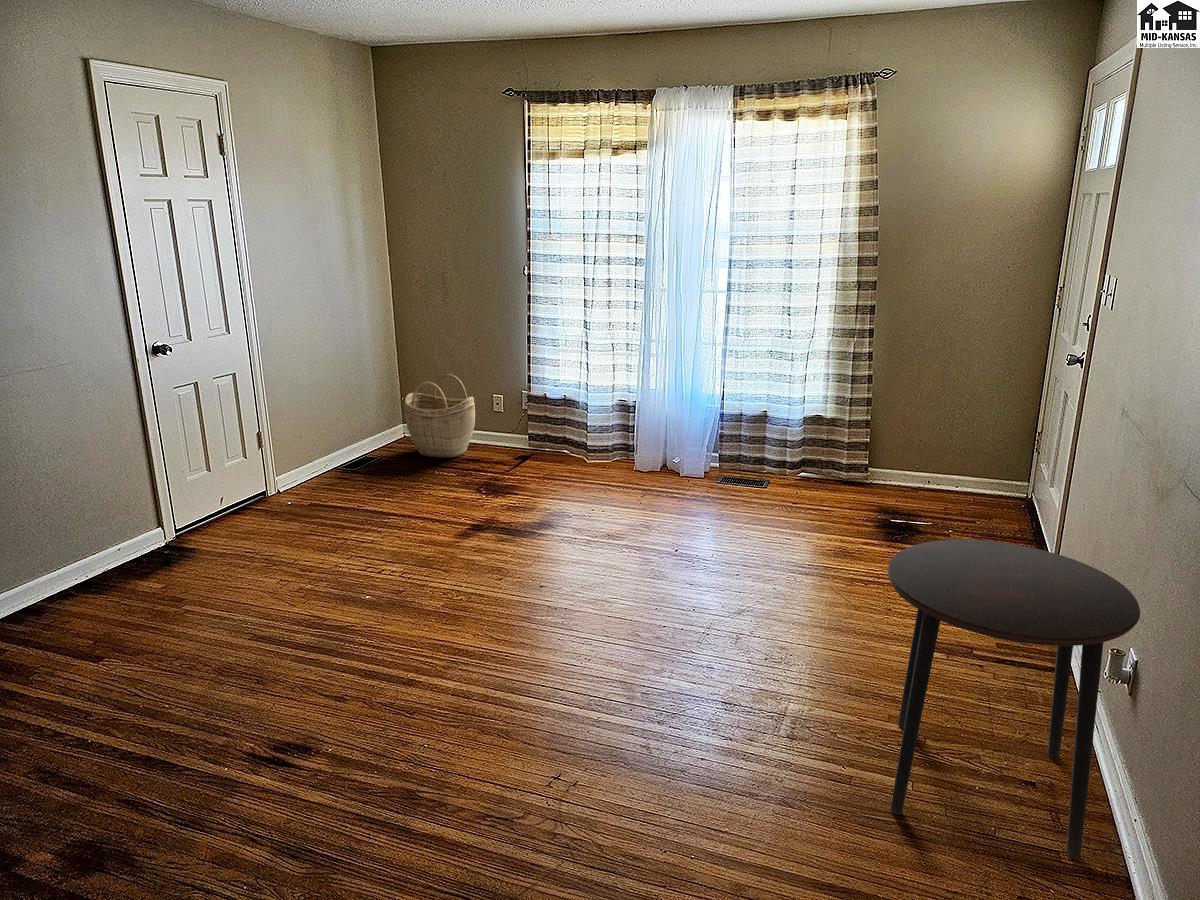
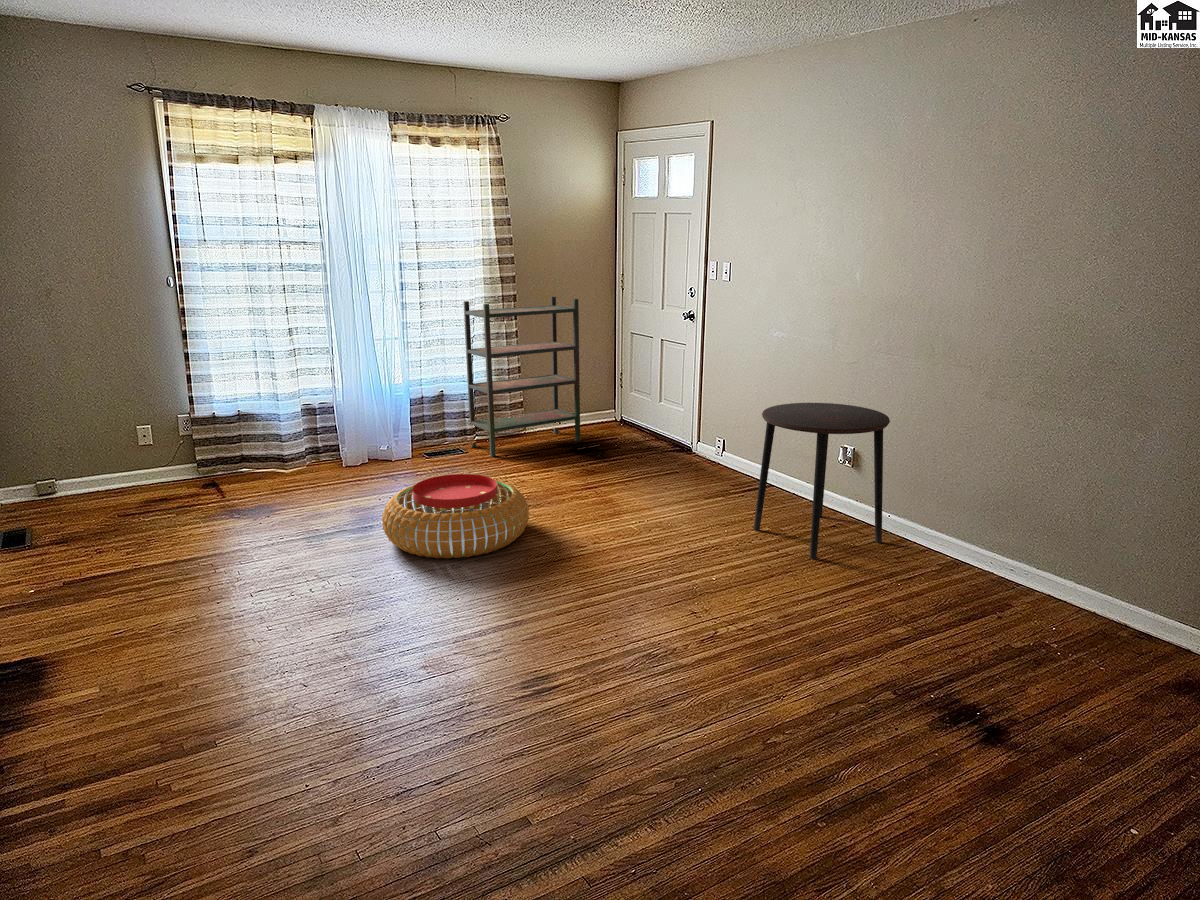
bookshelf: none [783,309,942,512] -> present [463,297,580,457]
woven basket: present [405,374,475,458] -> none [35,411,136,512]
pouf: none [500,505,664,606] -> present [382,474,529,559]

